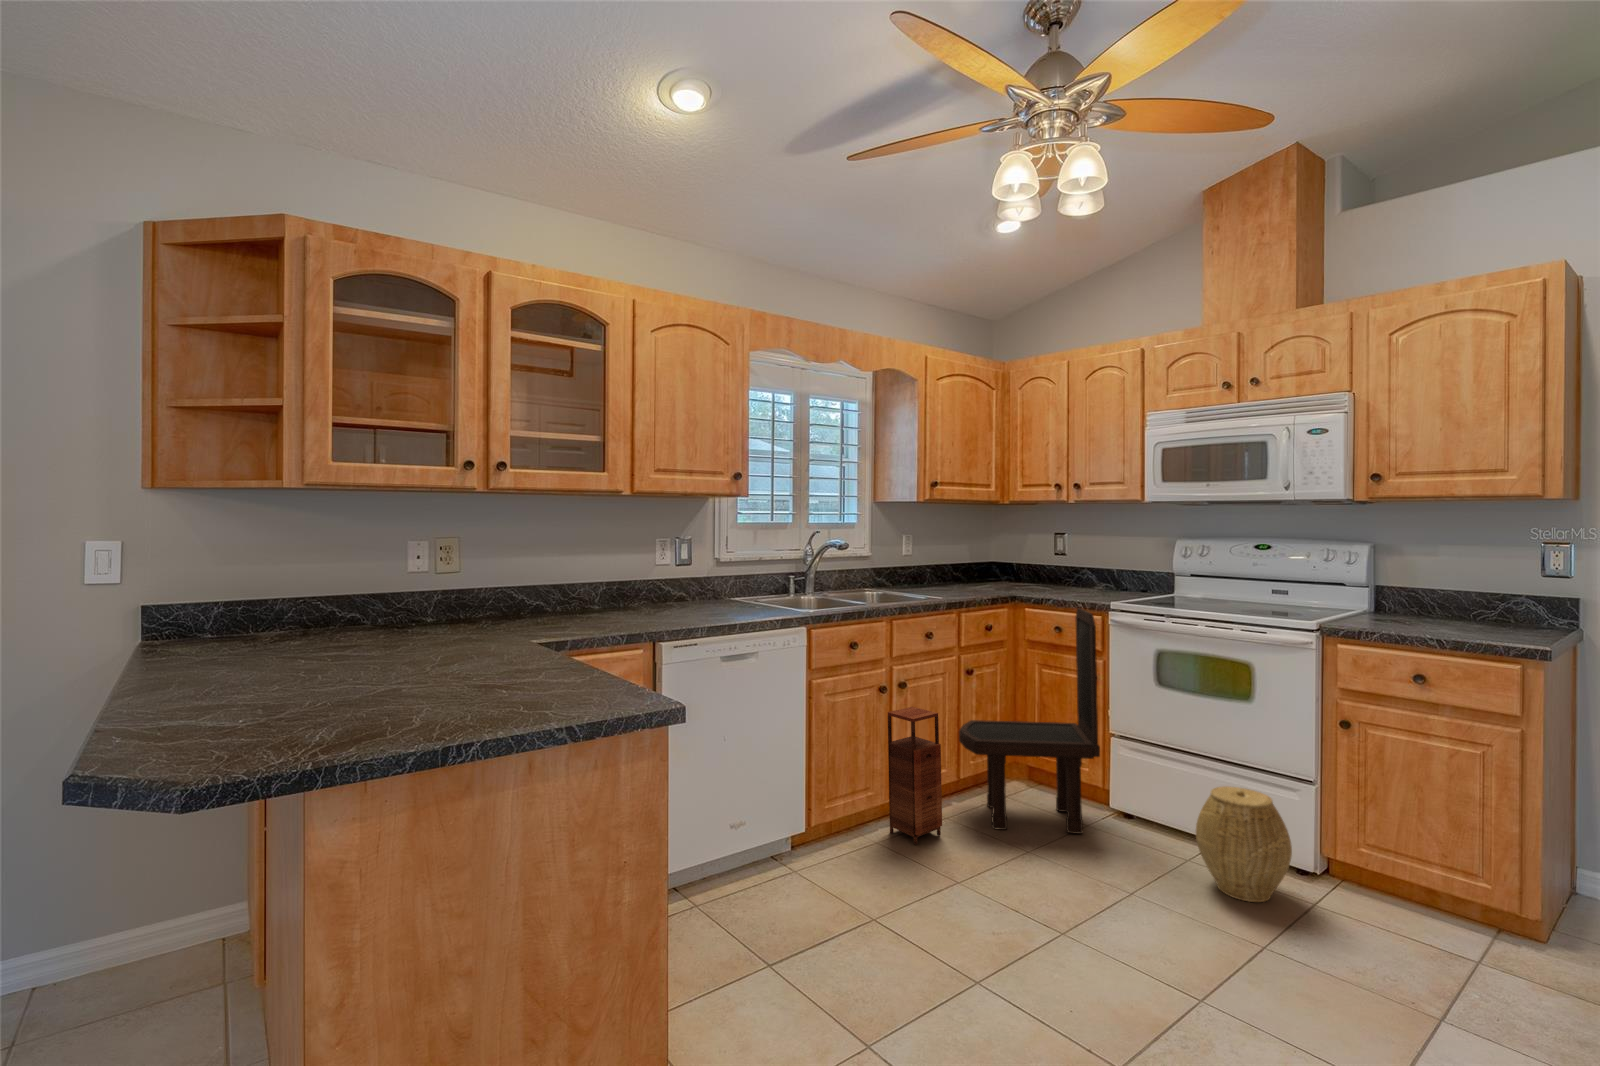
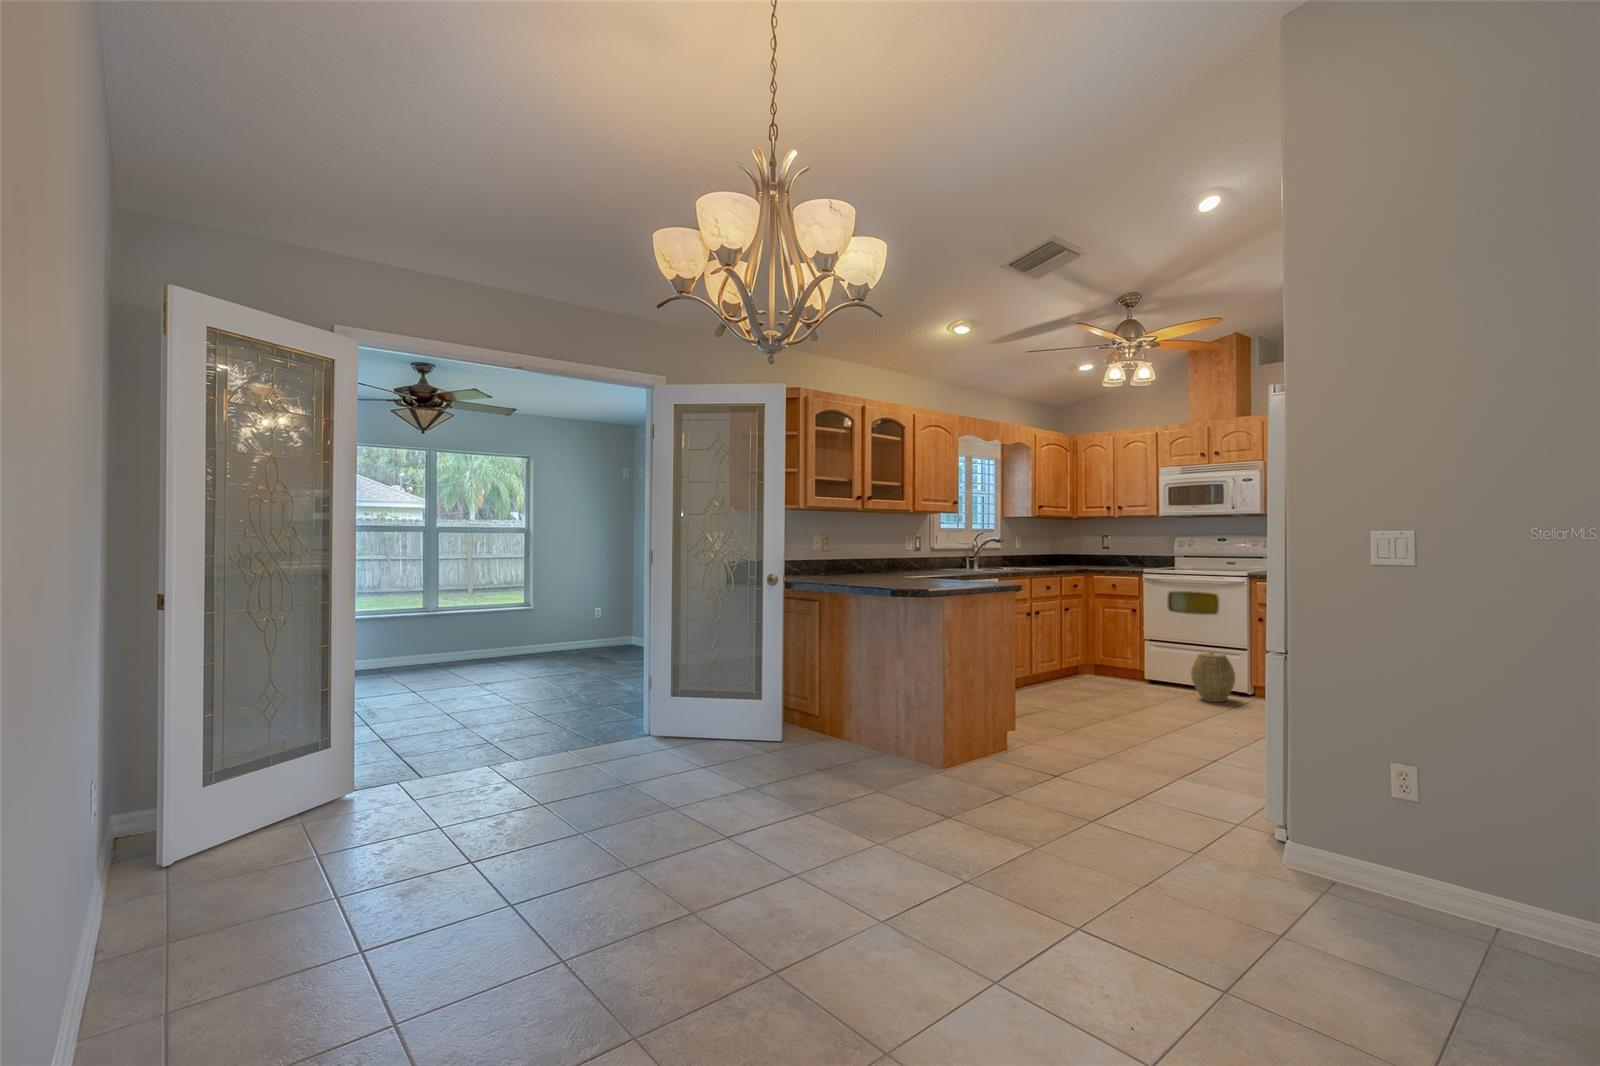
dining chair: present [959,608,1100,834] -> none [1065,573,1142,688]
storage cabinet: present [888,707,942,845] -> none [1032,625,1062,692]

